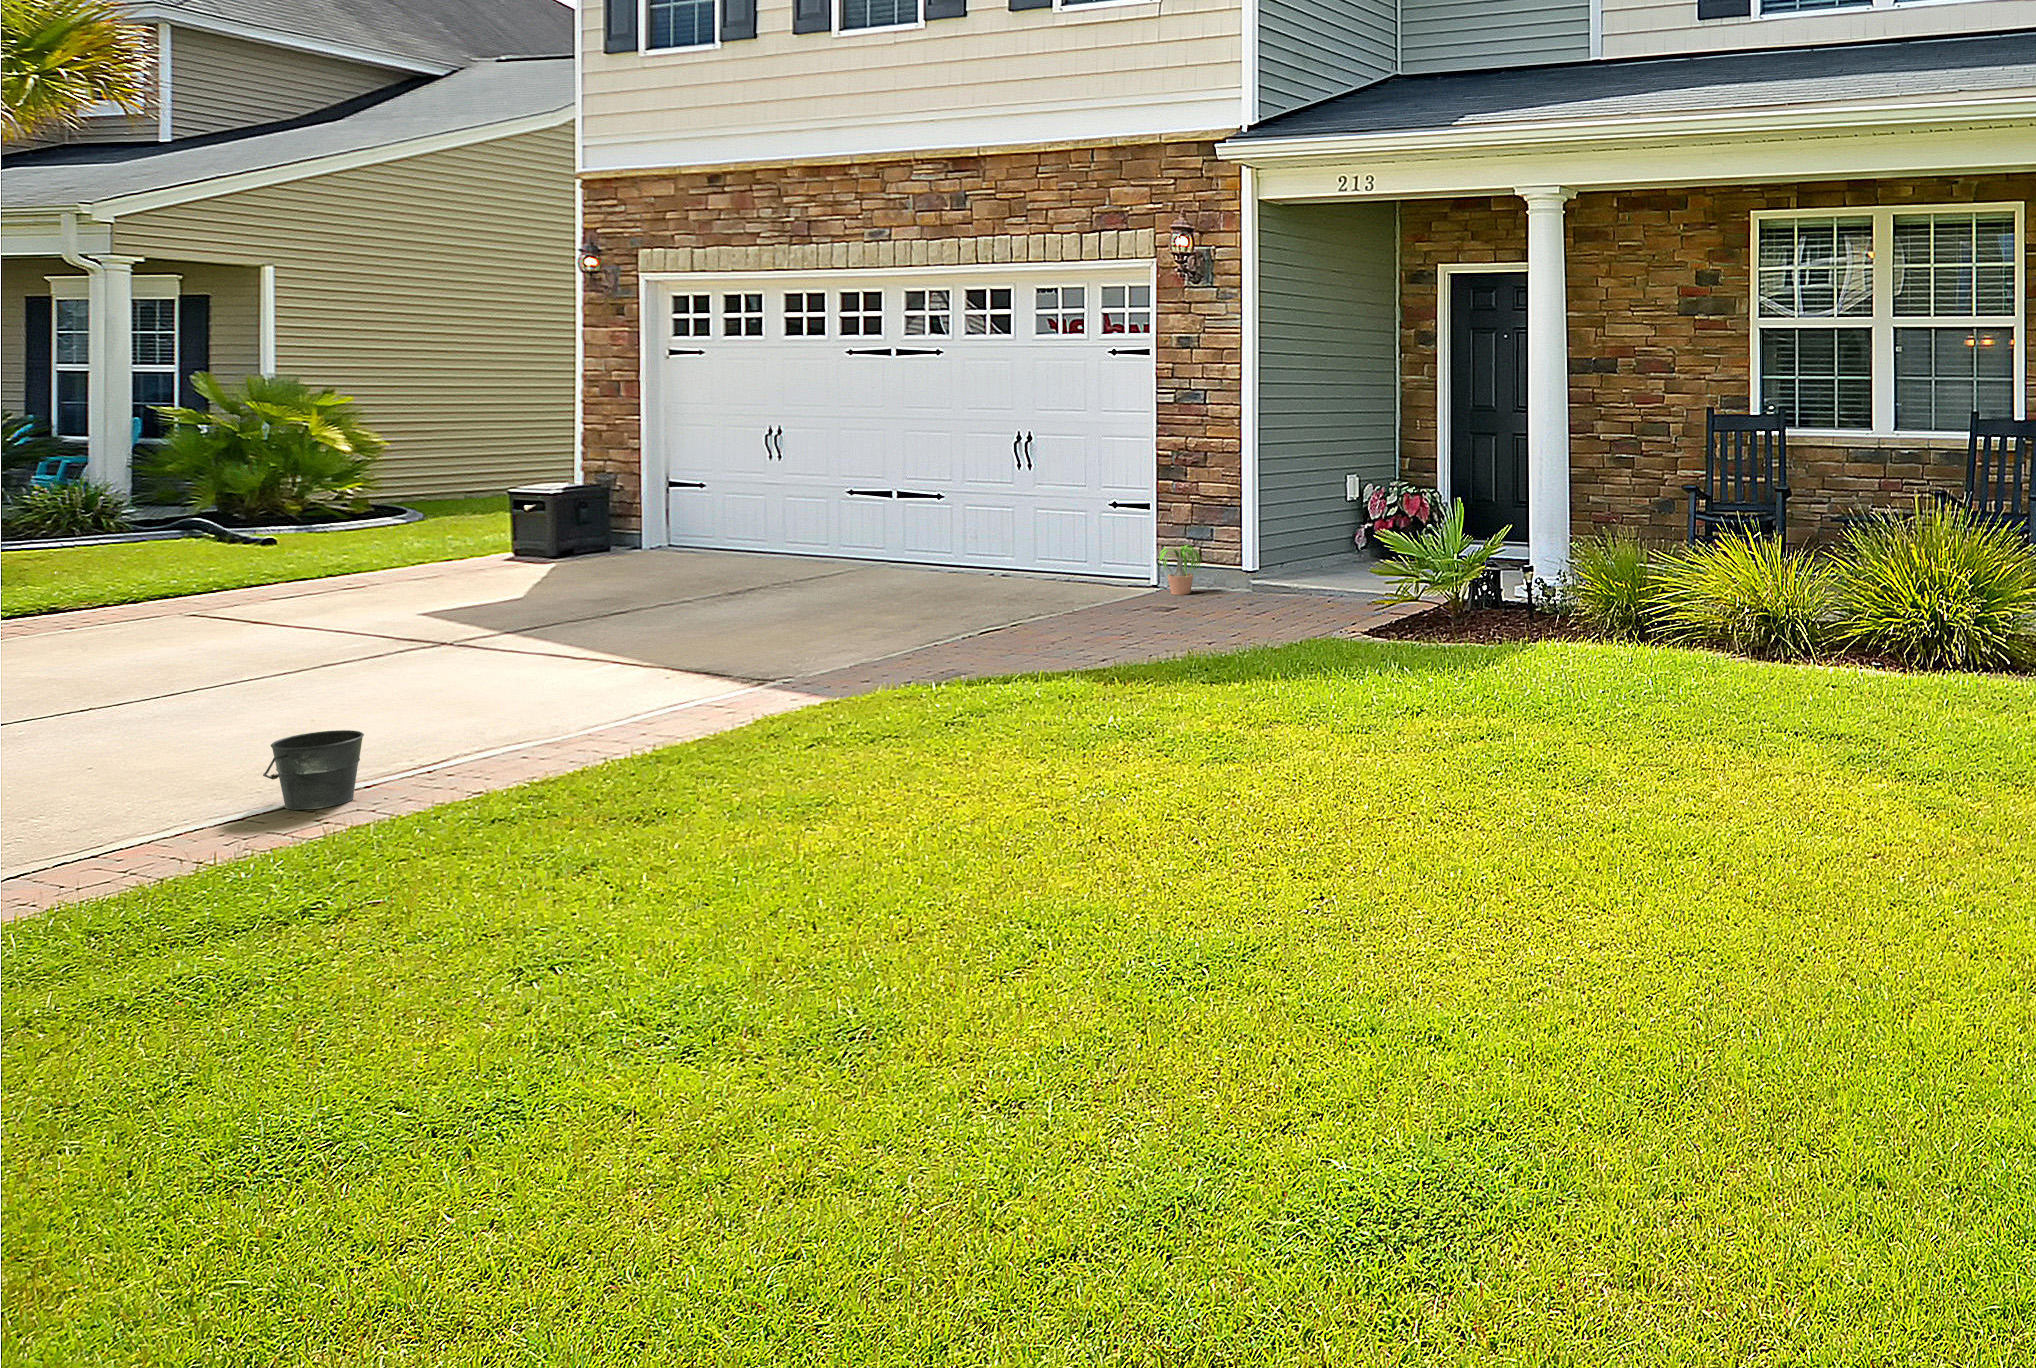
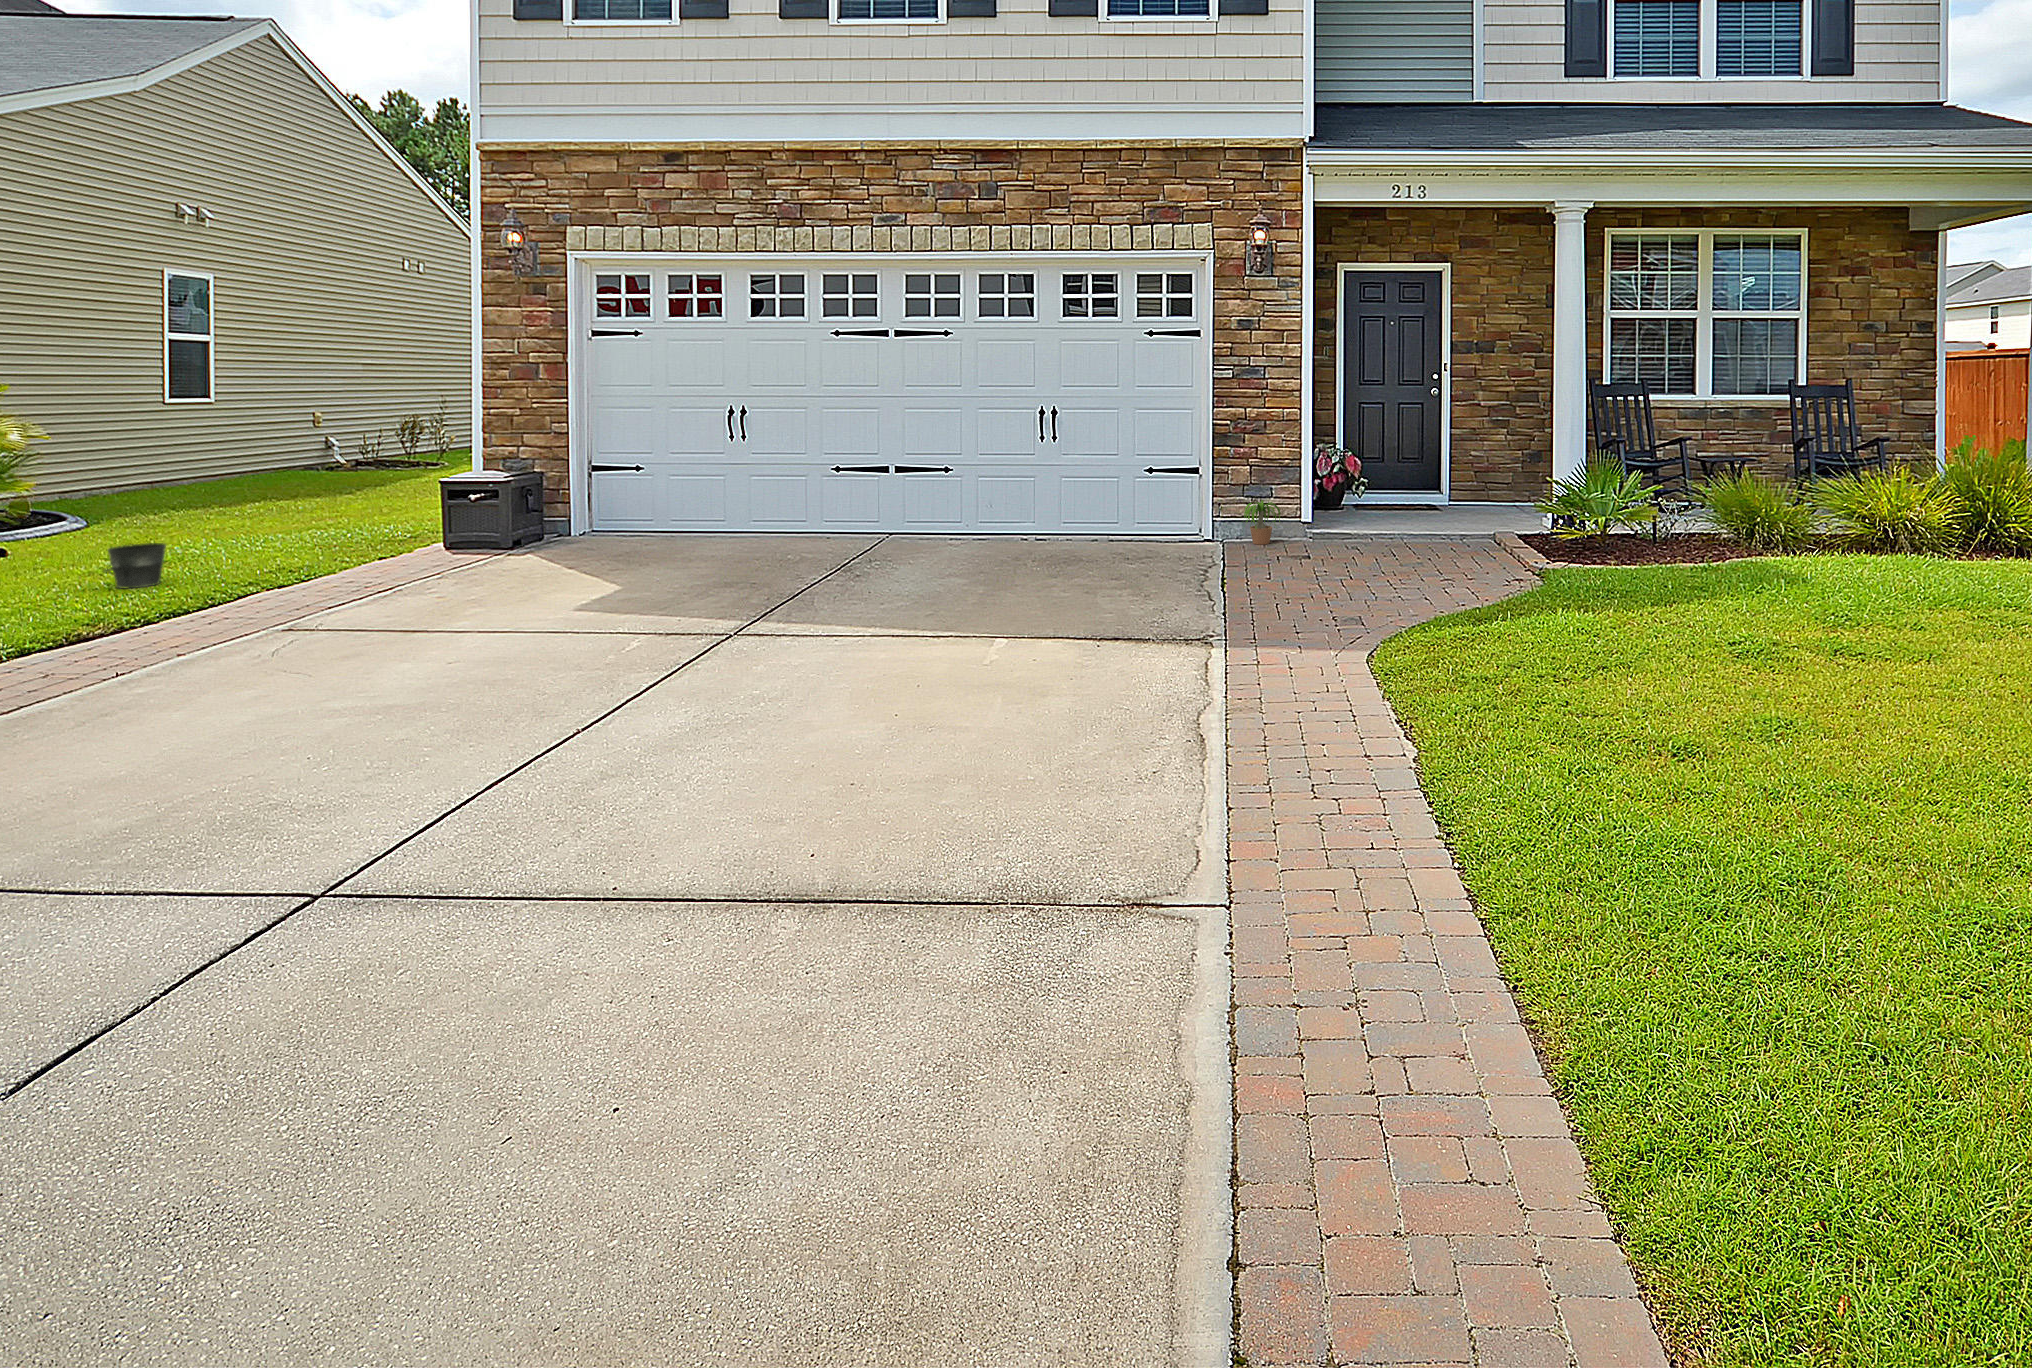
bucket: present [263,730,364,810] -> present [103,543,166,588]

